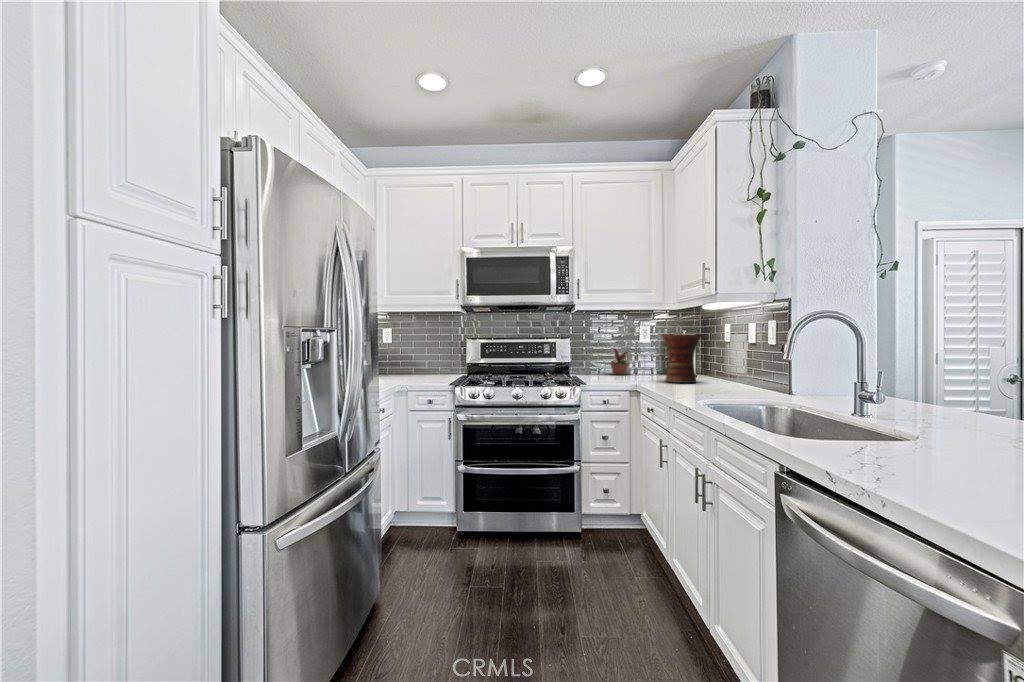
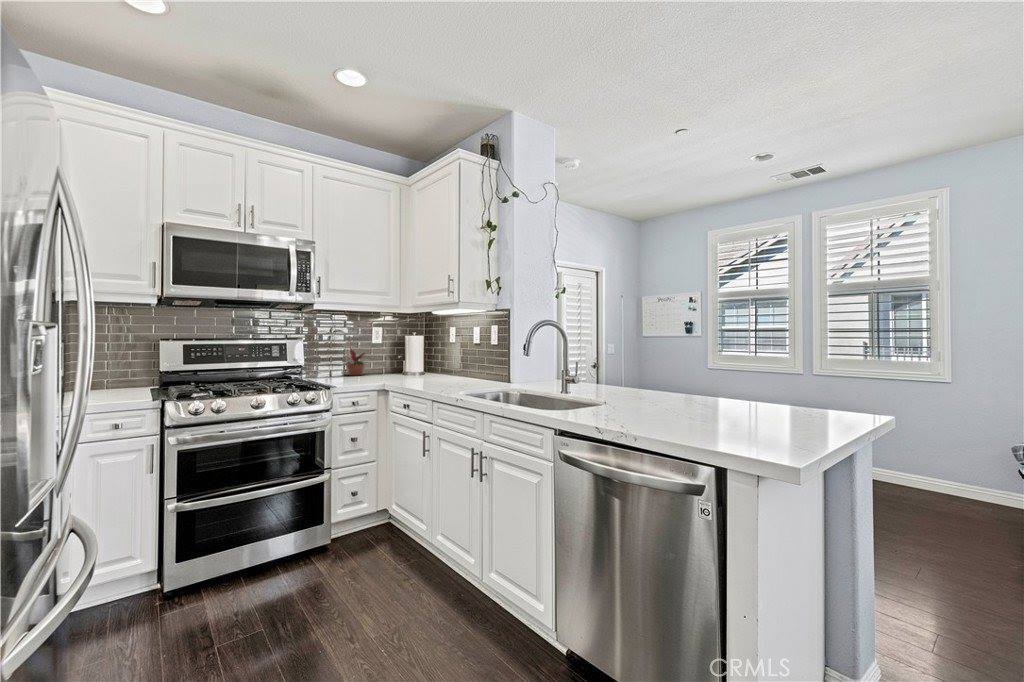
vase: present [661,334,702,383] -> none [404,335,439,379]

